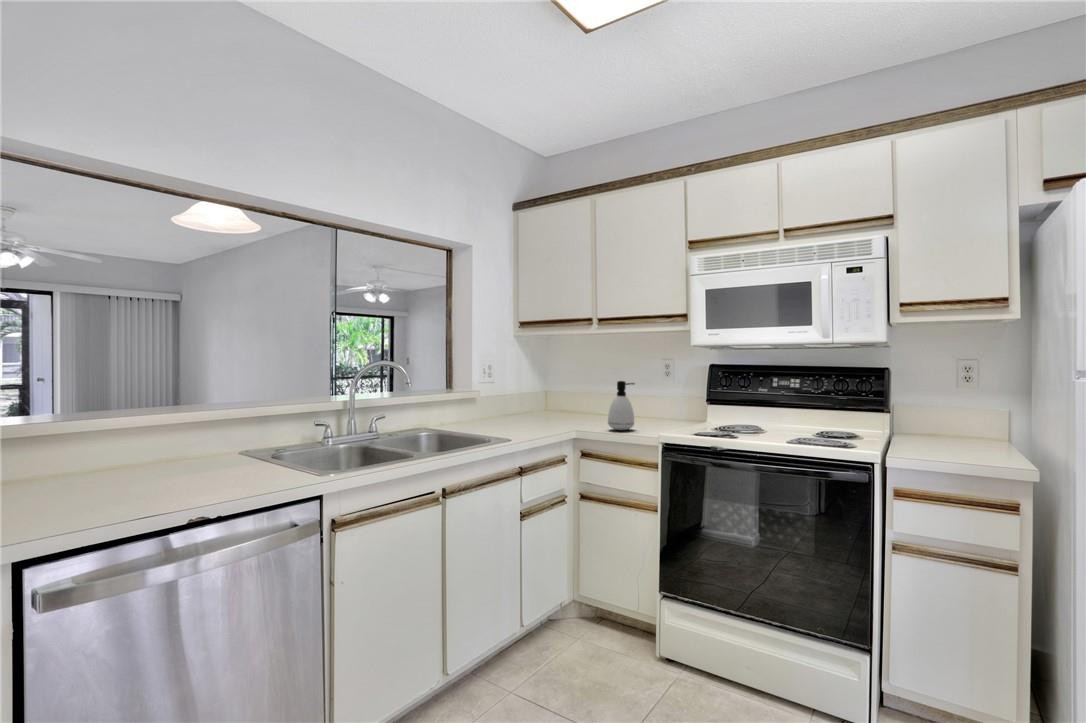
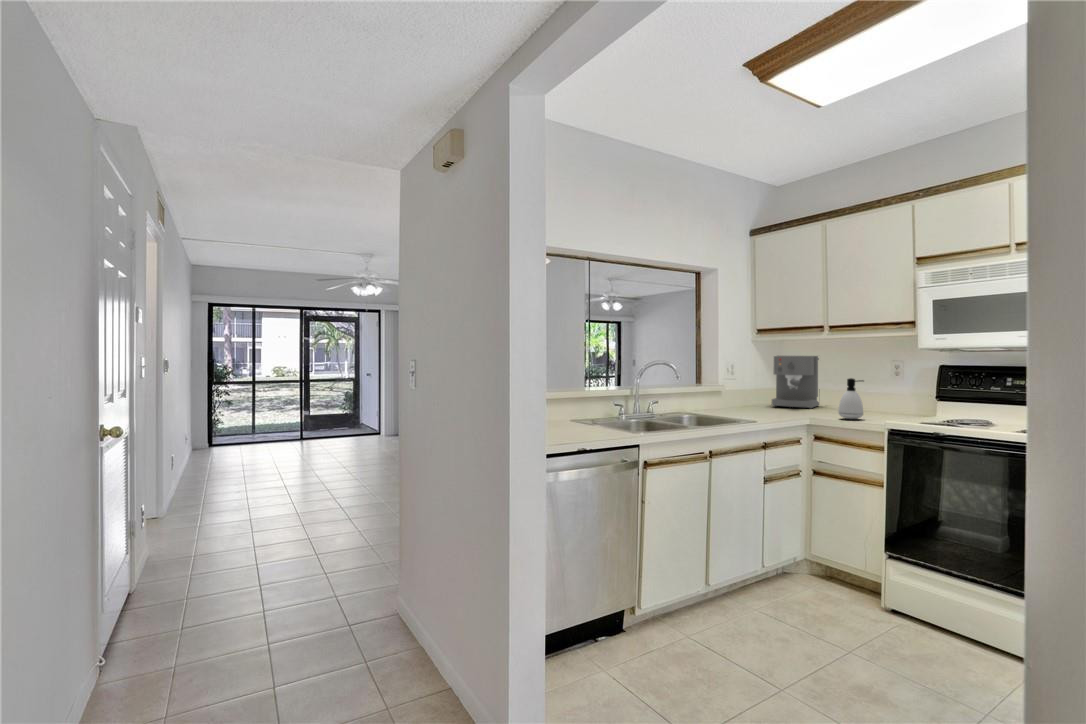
coffee maker: none [538,354,589,416] -> present [772,356,820,409]

